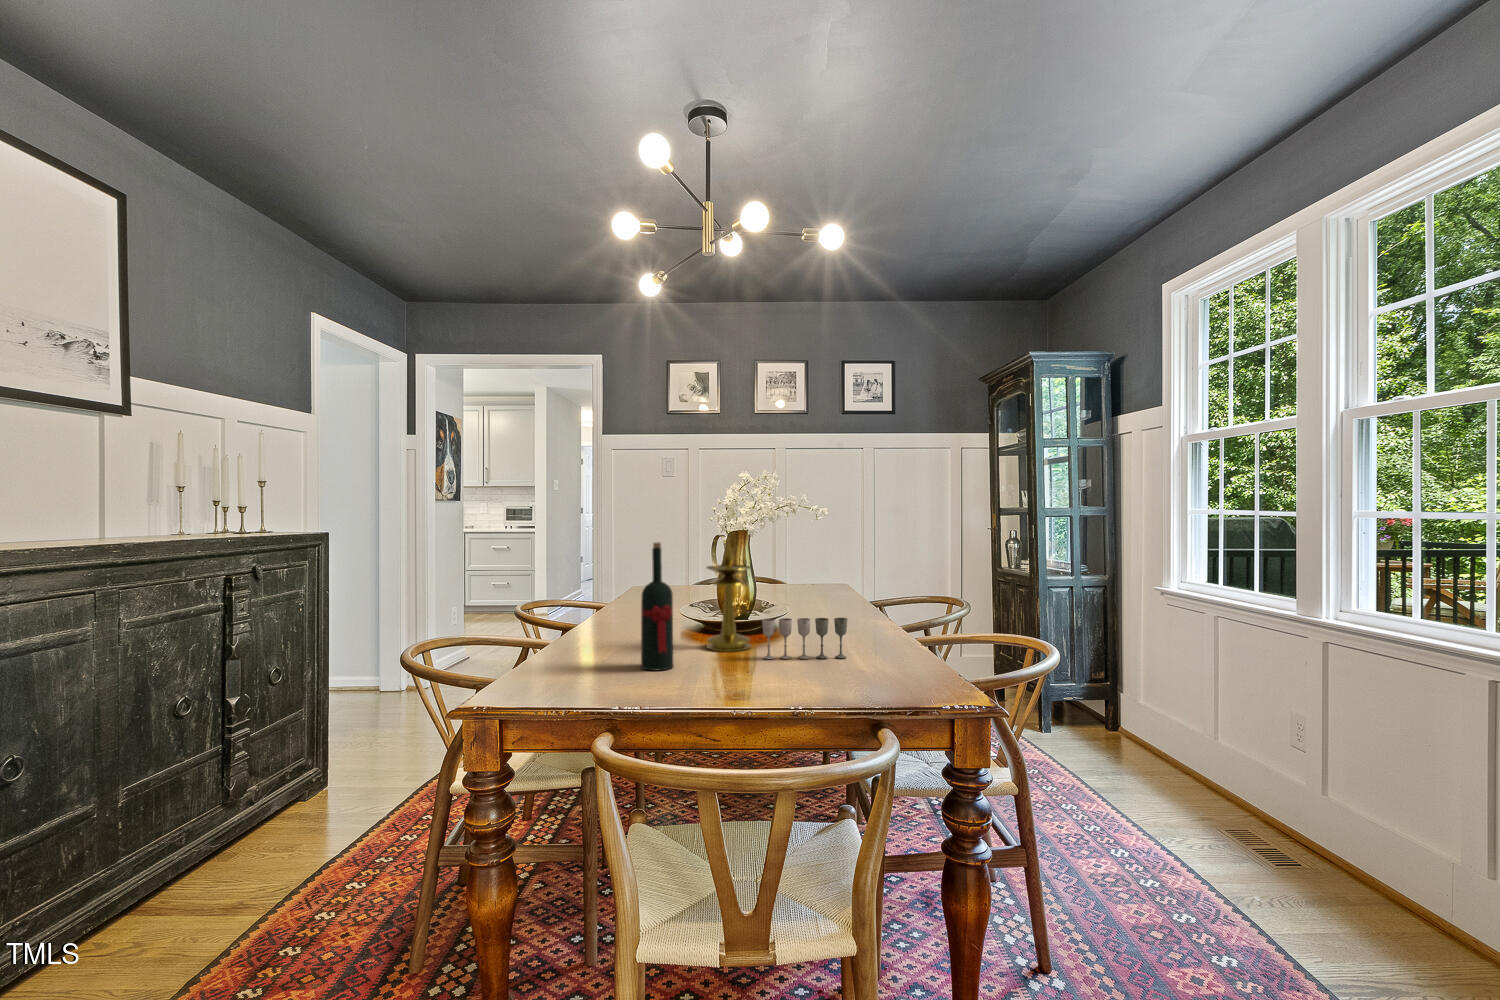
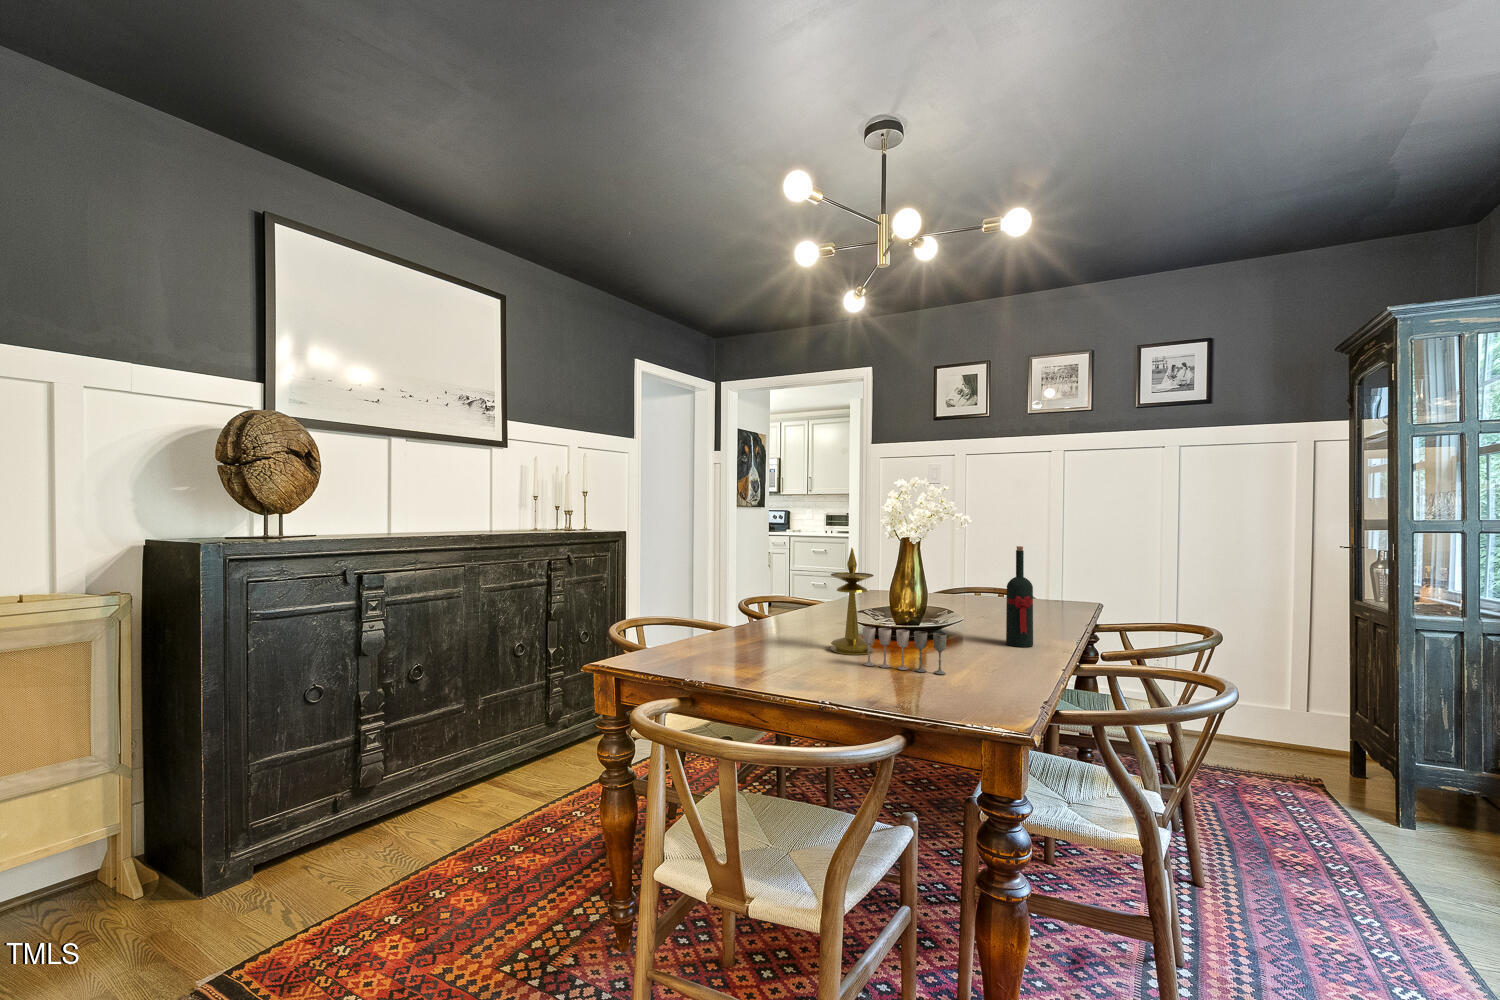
wine bottle: present [641,542,673,671] -> present [1006,546,1033,647]

